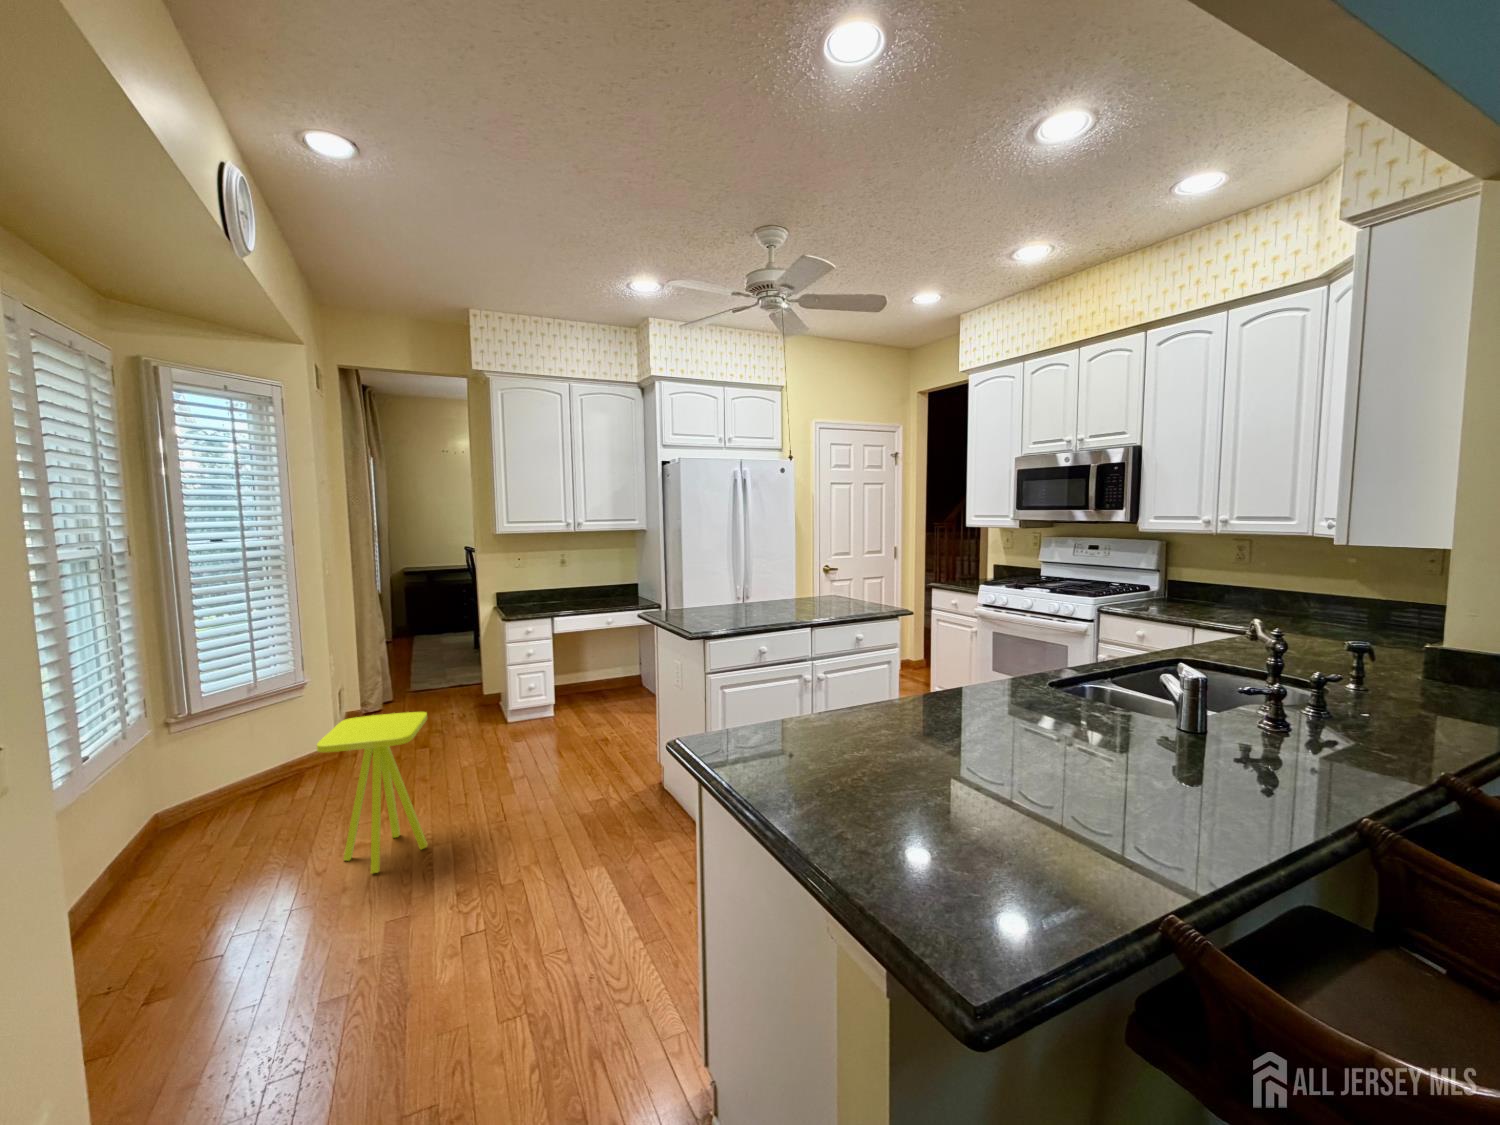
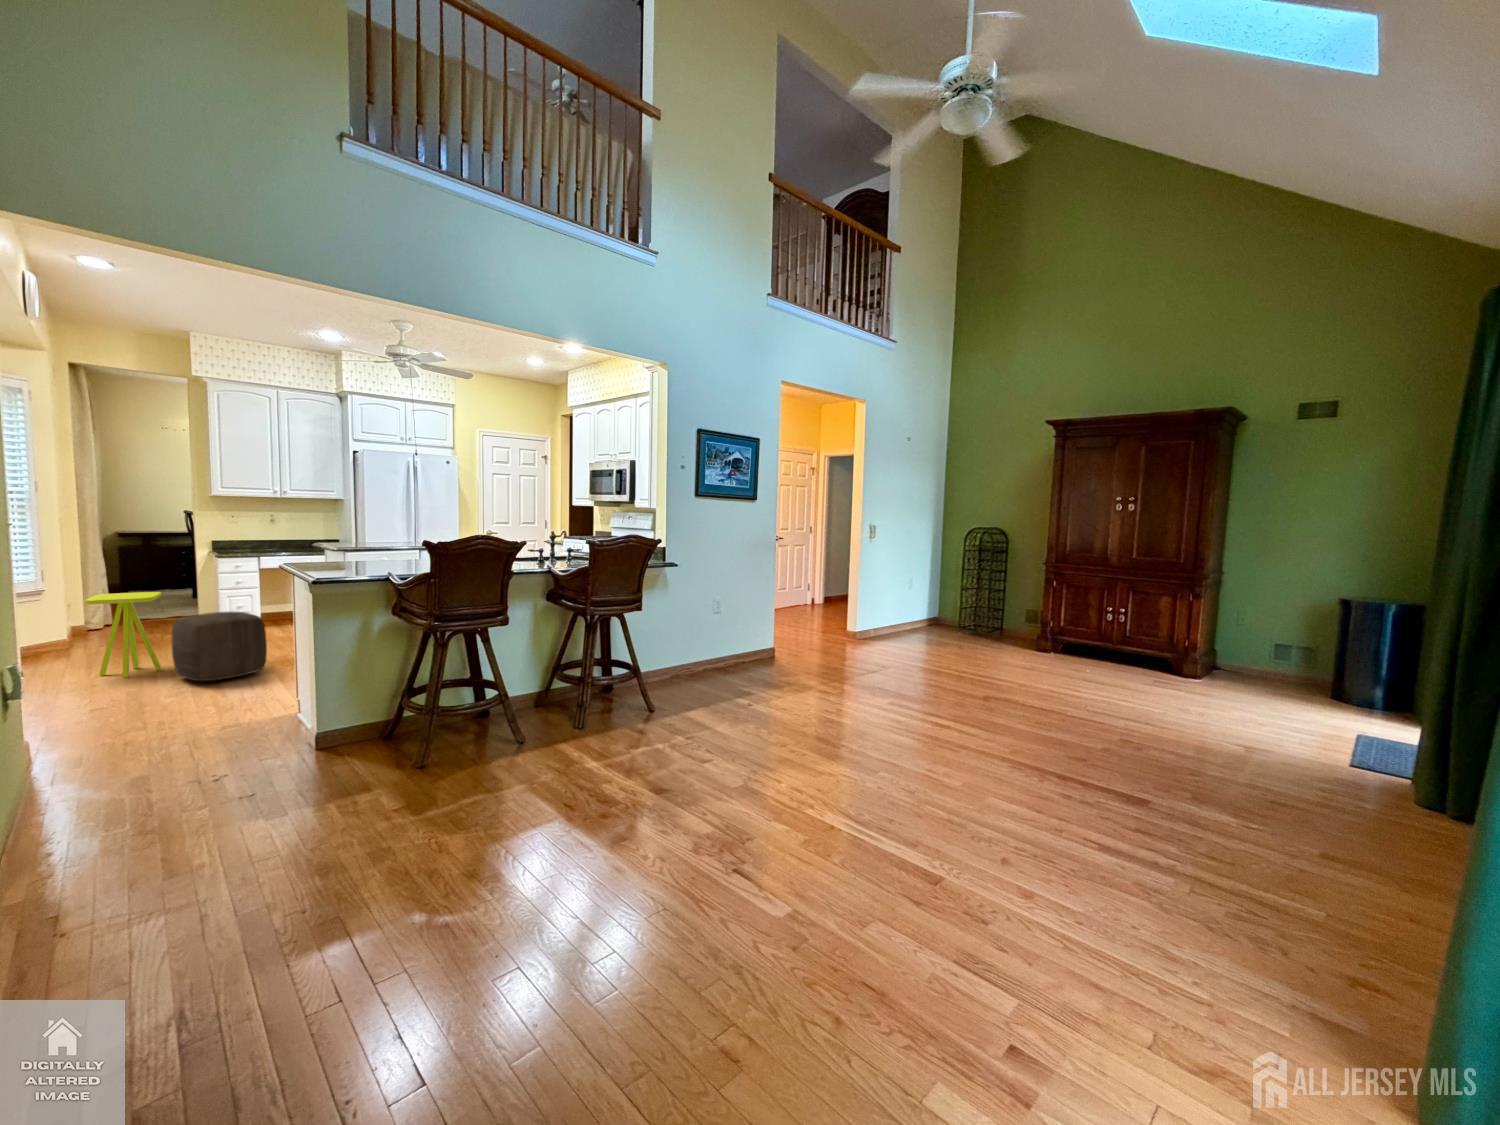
ottoman: none [435,760,579,925] -> present [172,612,267,681]

